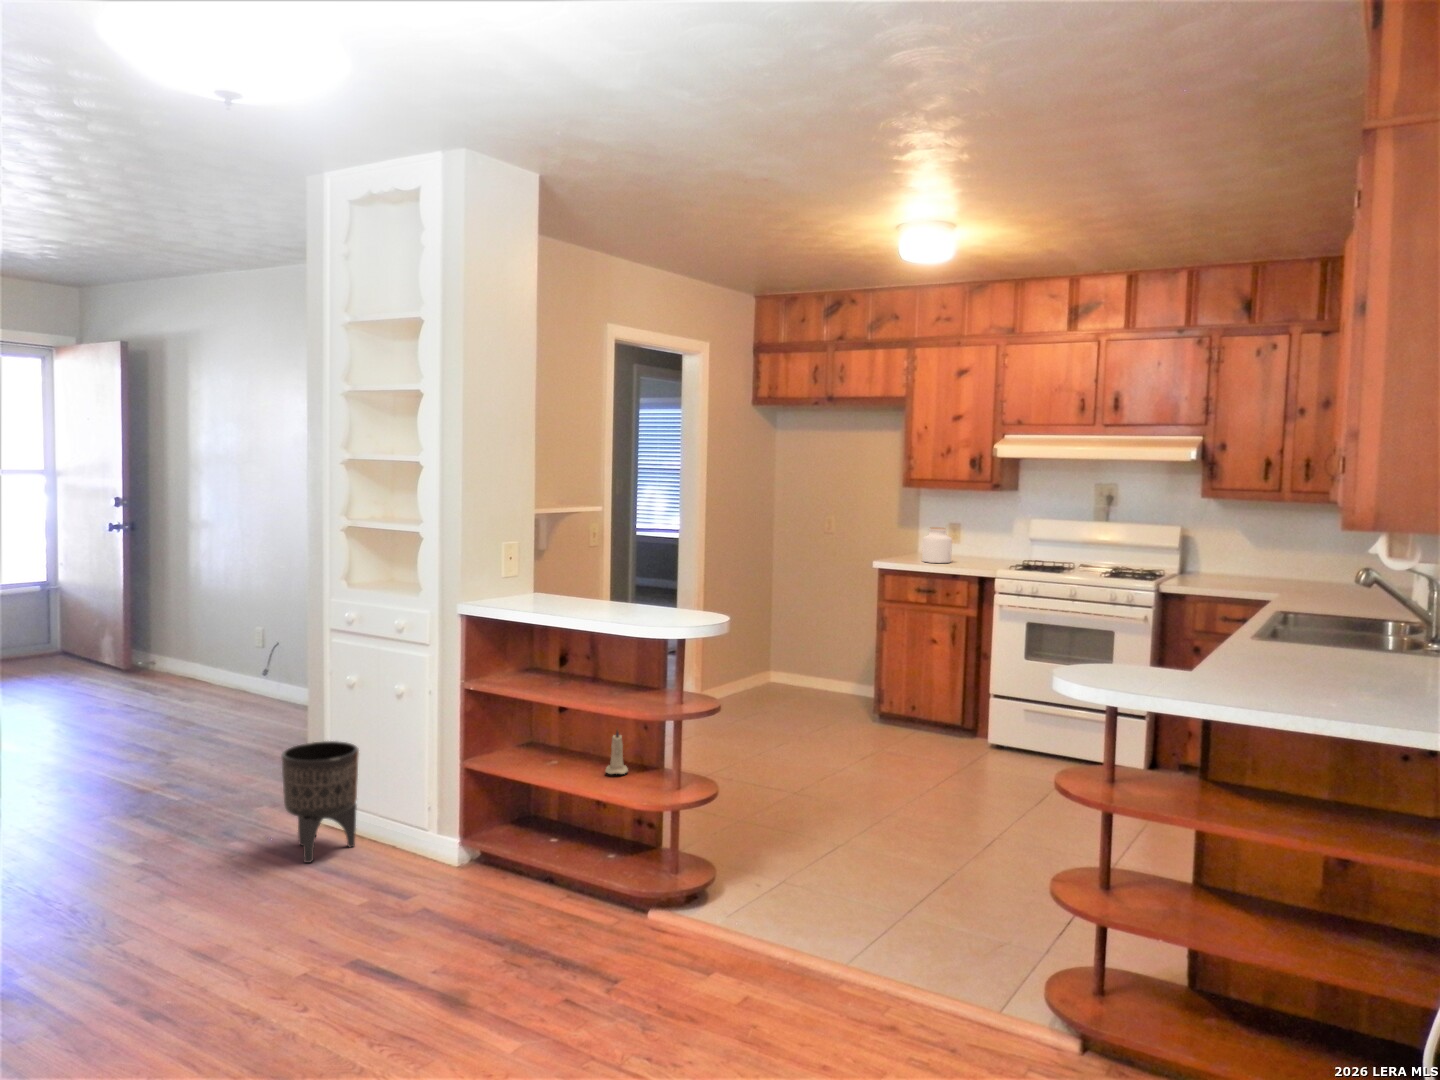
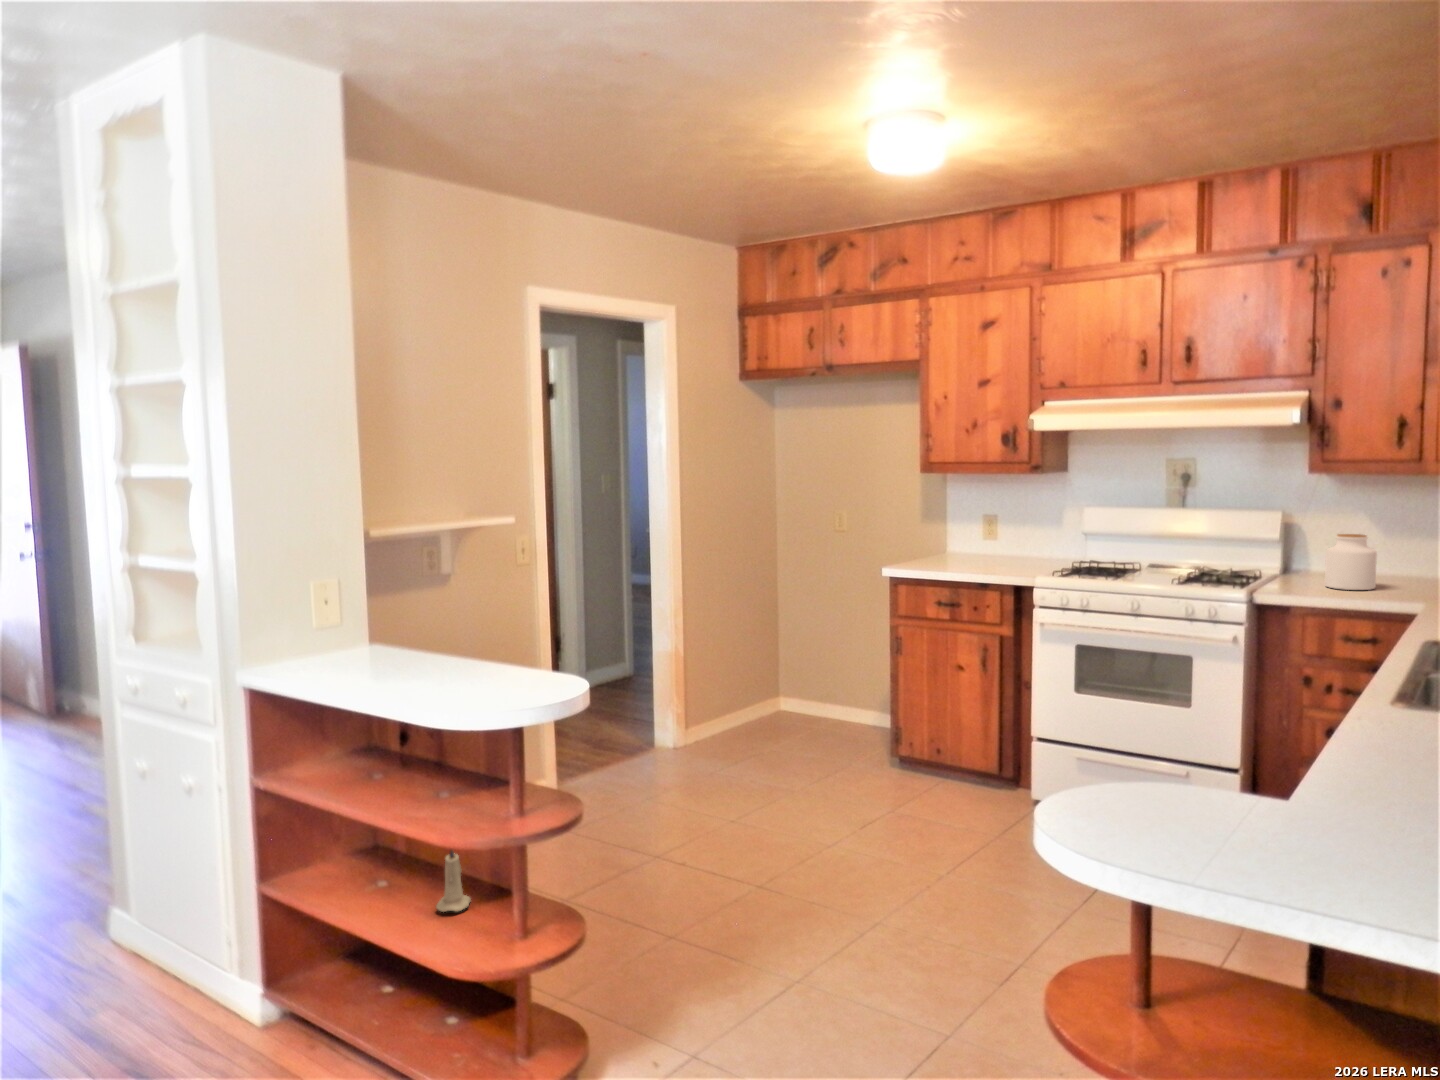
jar: present [922,527,952,563] -> present [1325,534,1377,590]
planter: present [281,741,359,863] -> none [33,850,149,1021]

